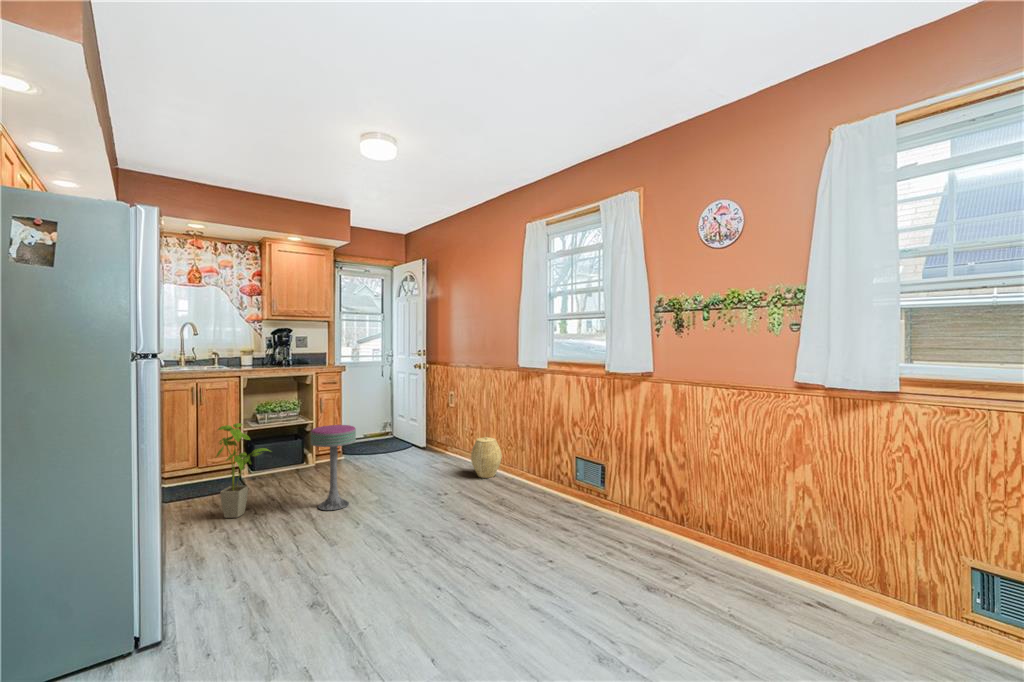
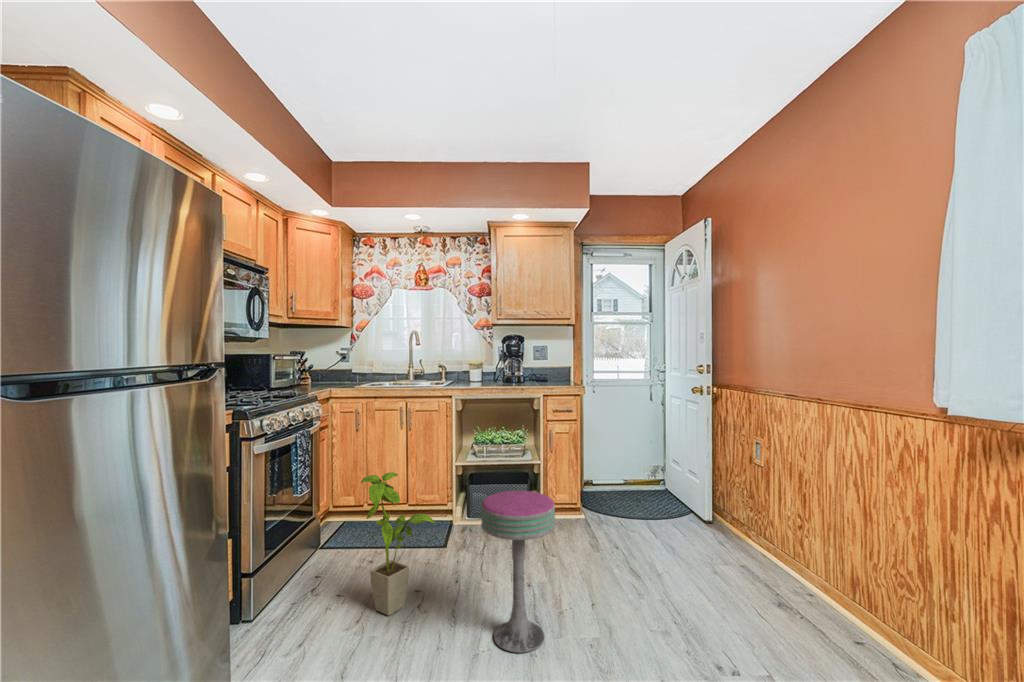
woven basket: present [471,437,502,478] -> none [800,554,883,655]

